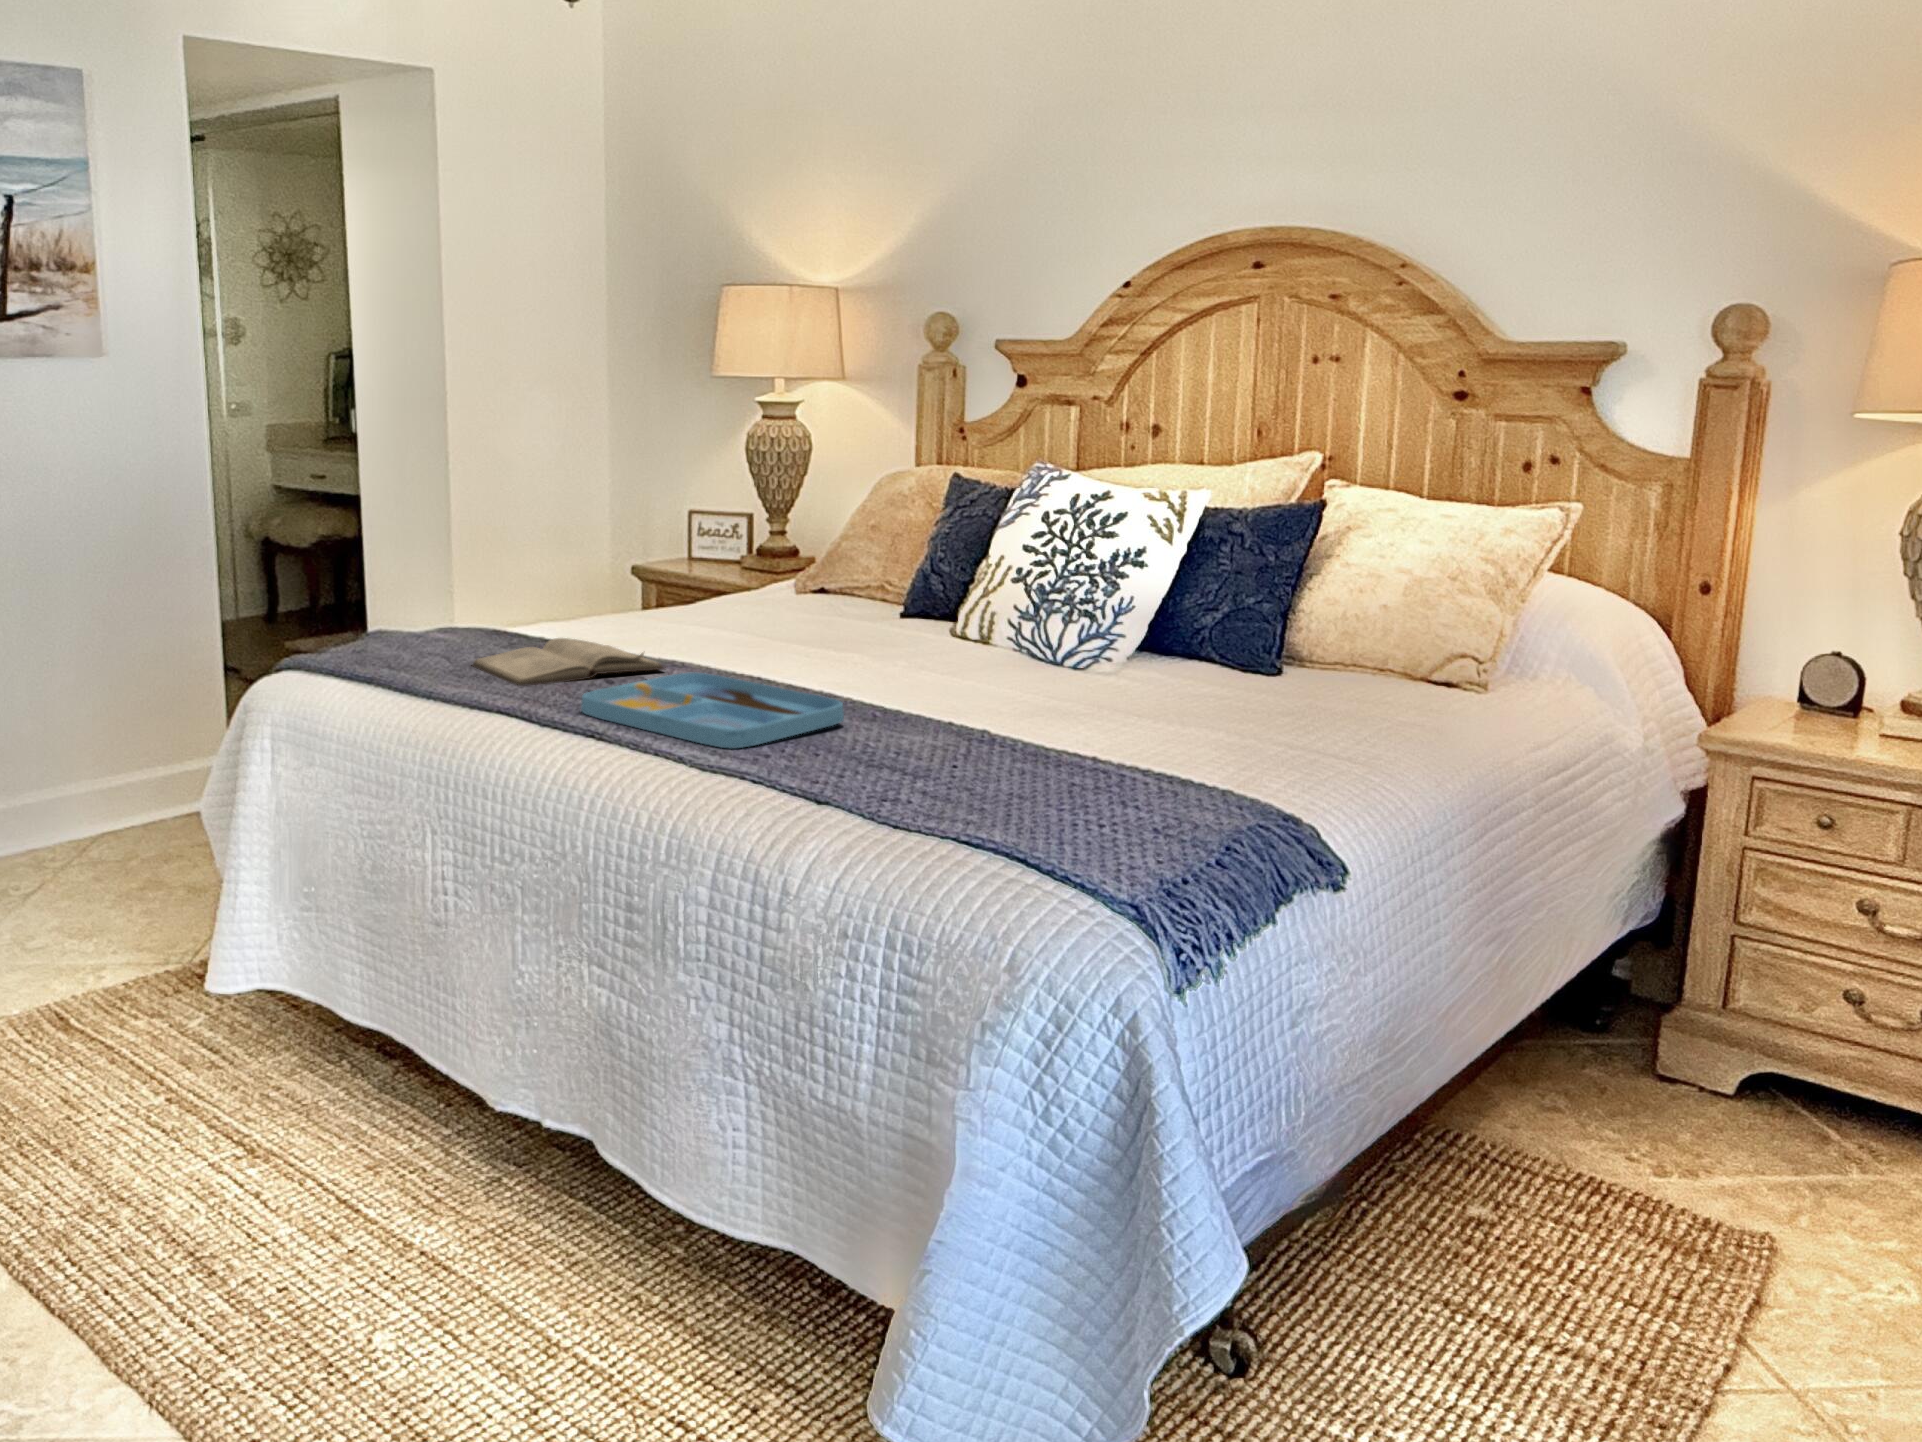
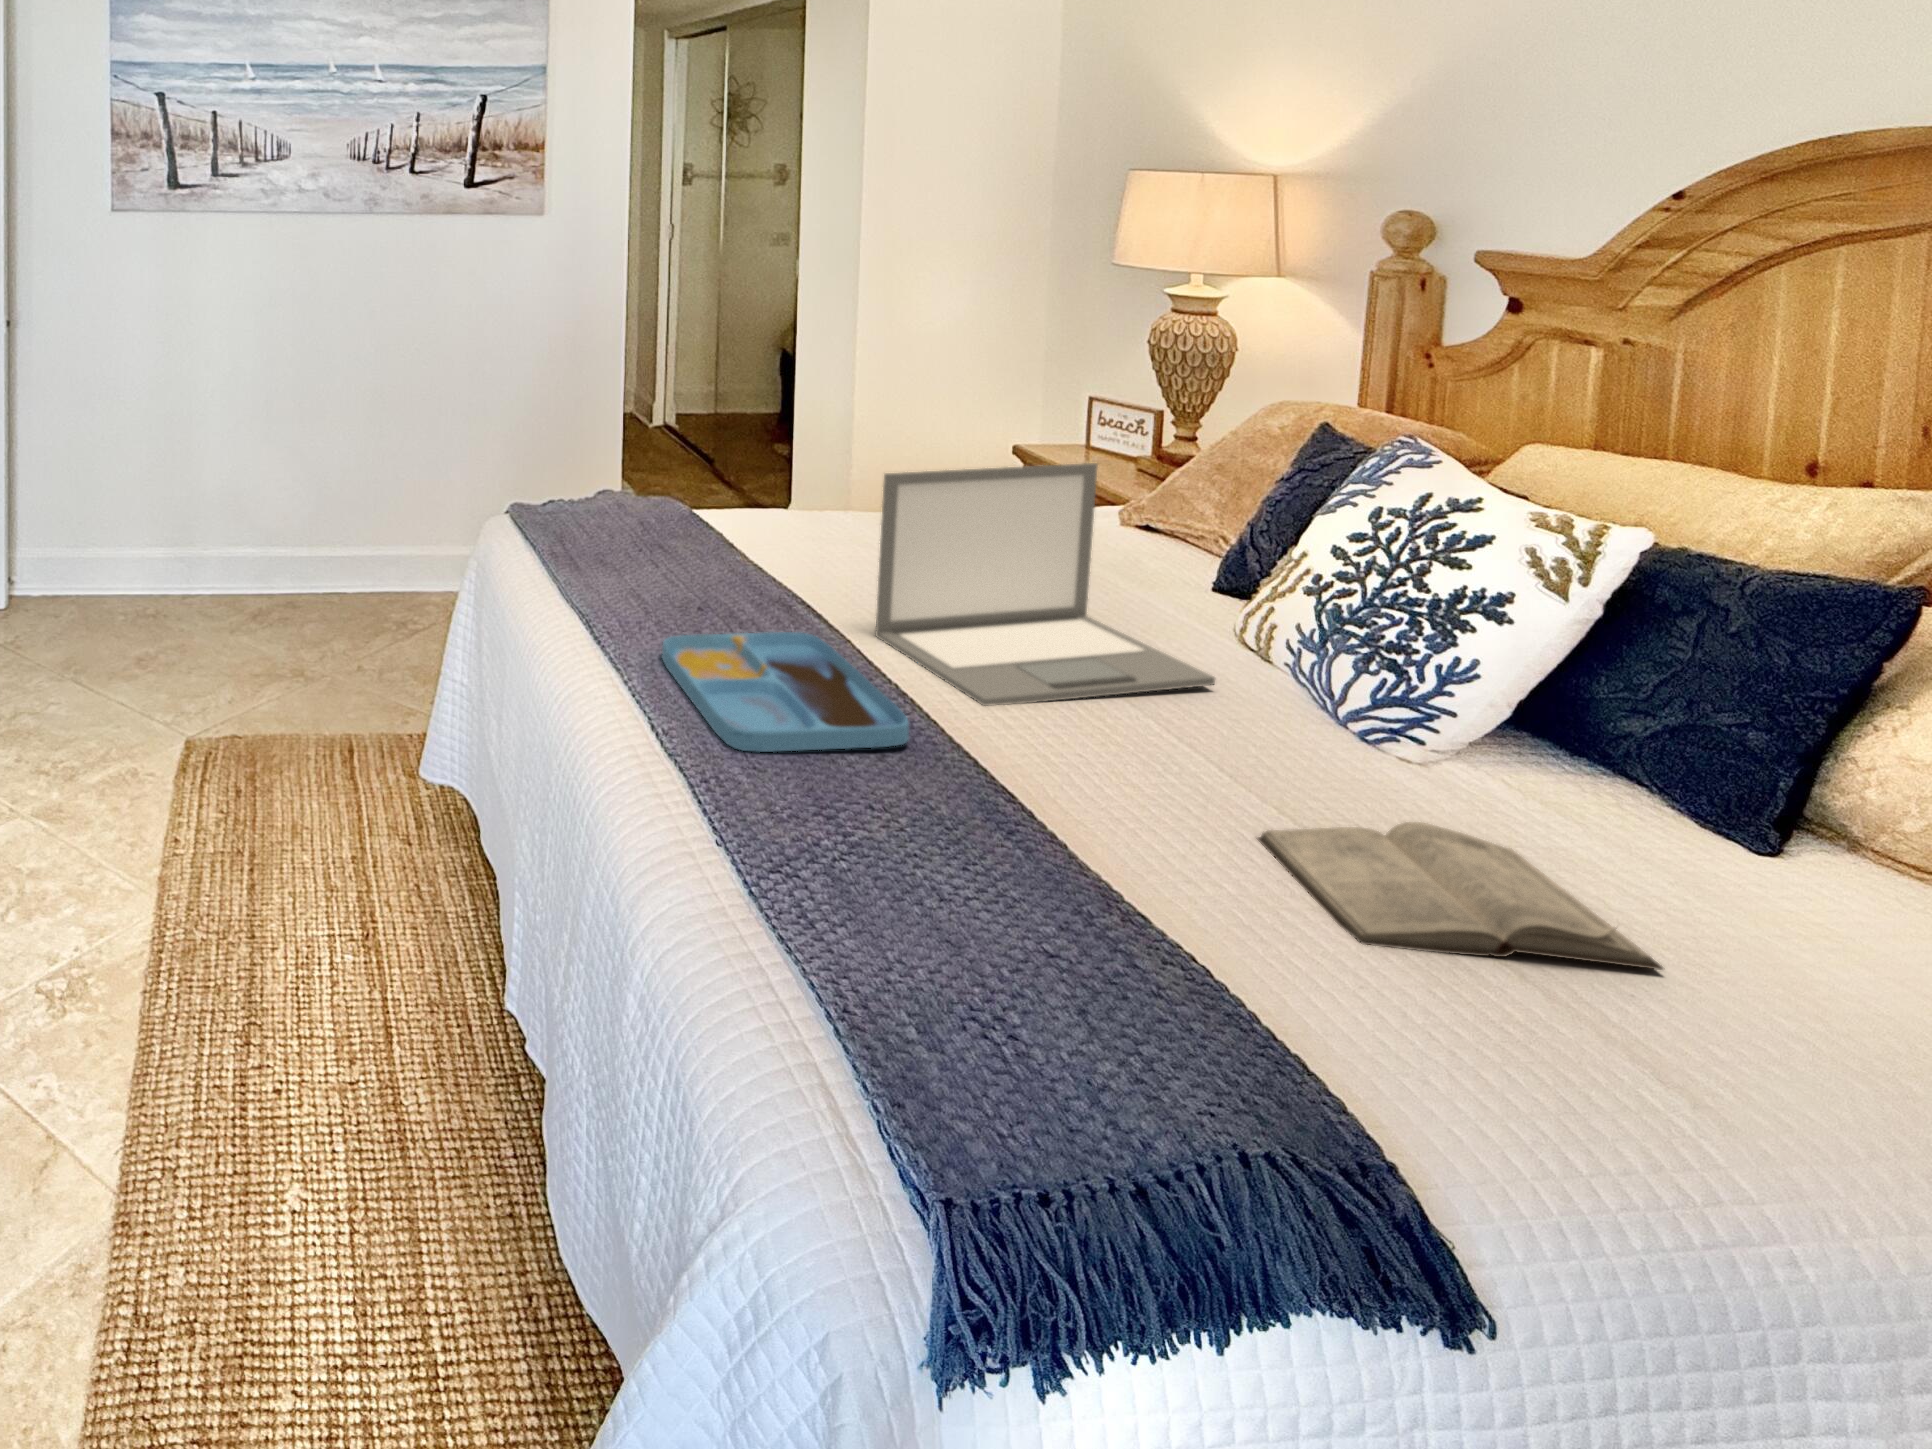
laptop: none [719,504,975,698] -> present [876,463,1215,706]
diary: present [472,638,666,686] -> present [1257,822,1663,970]

